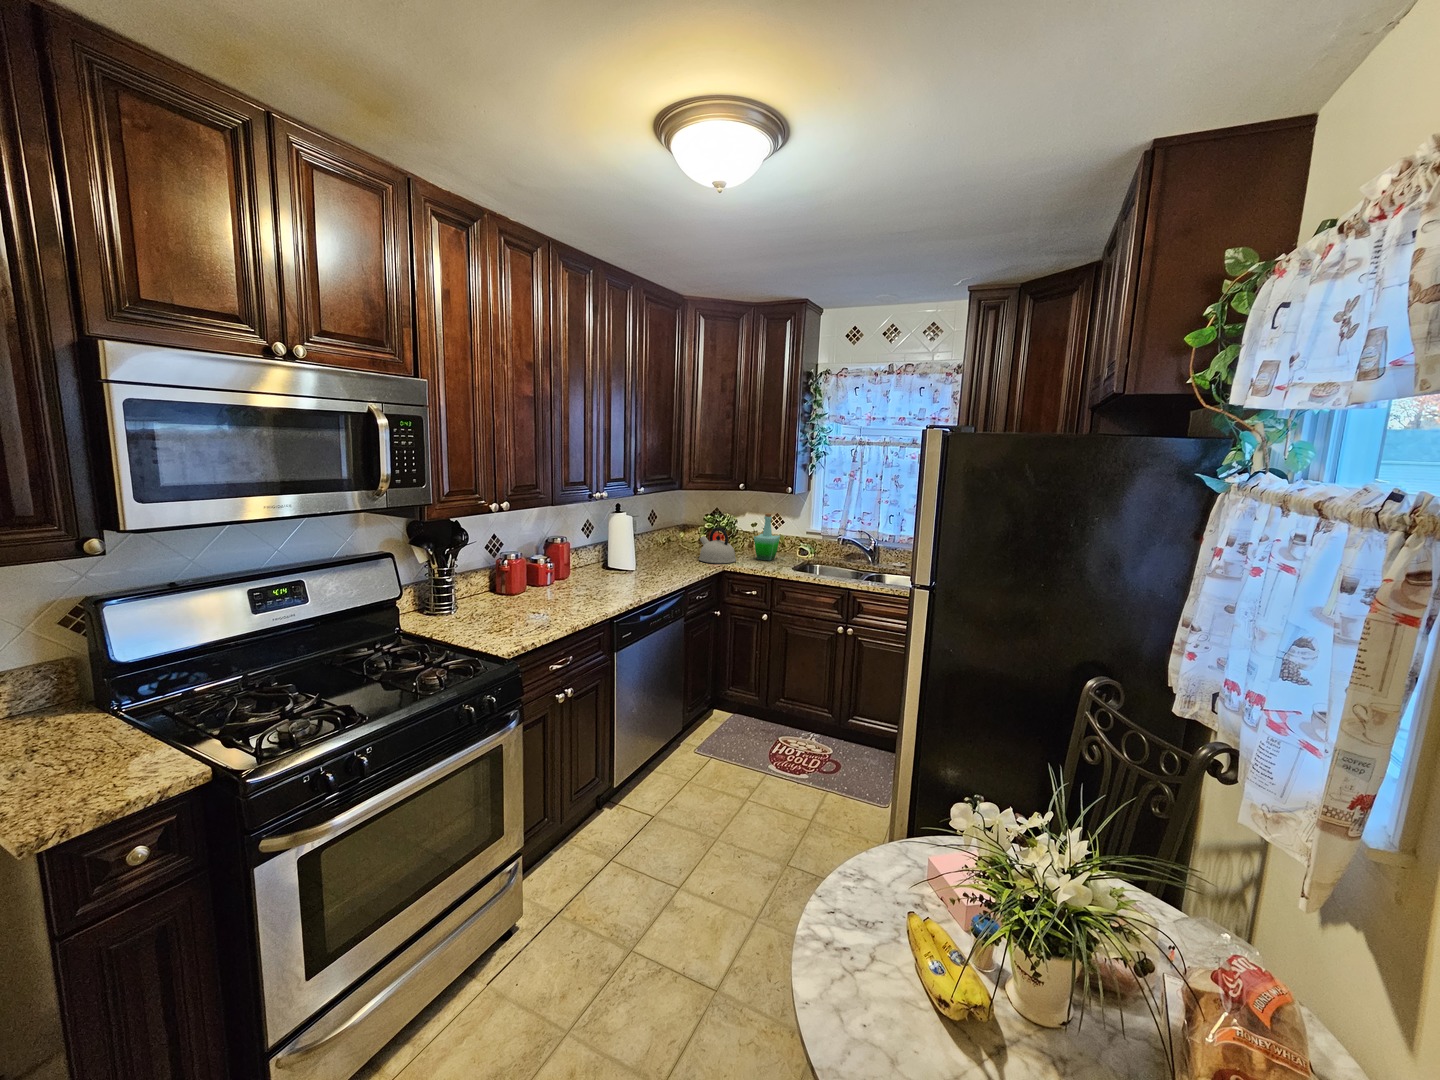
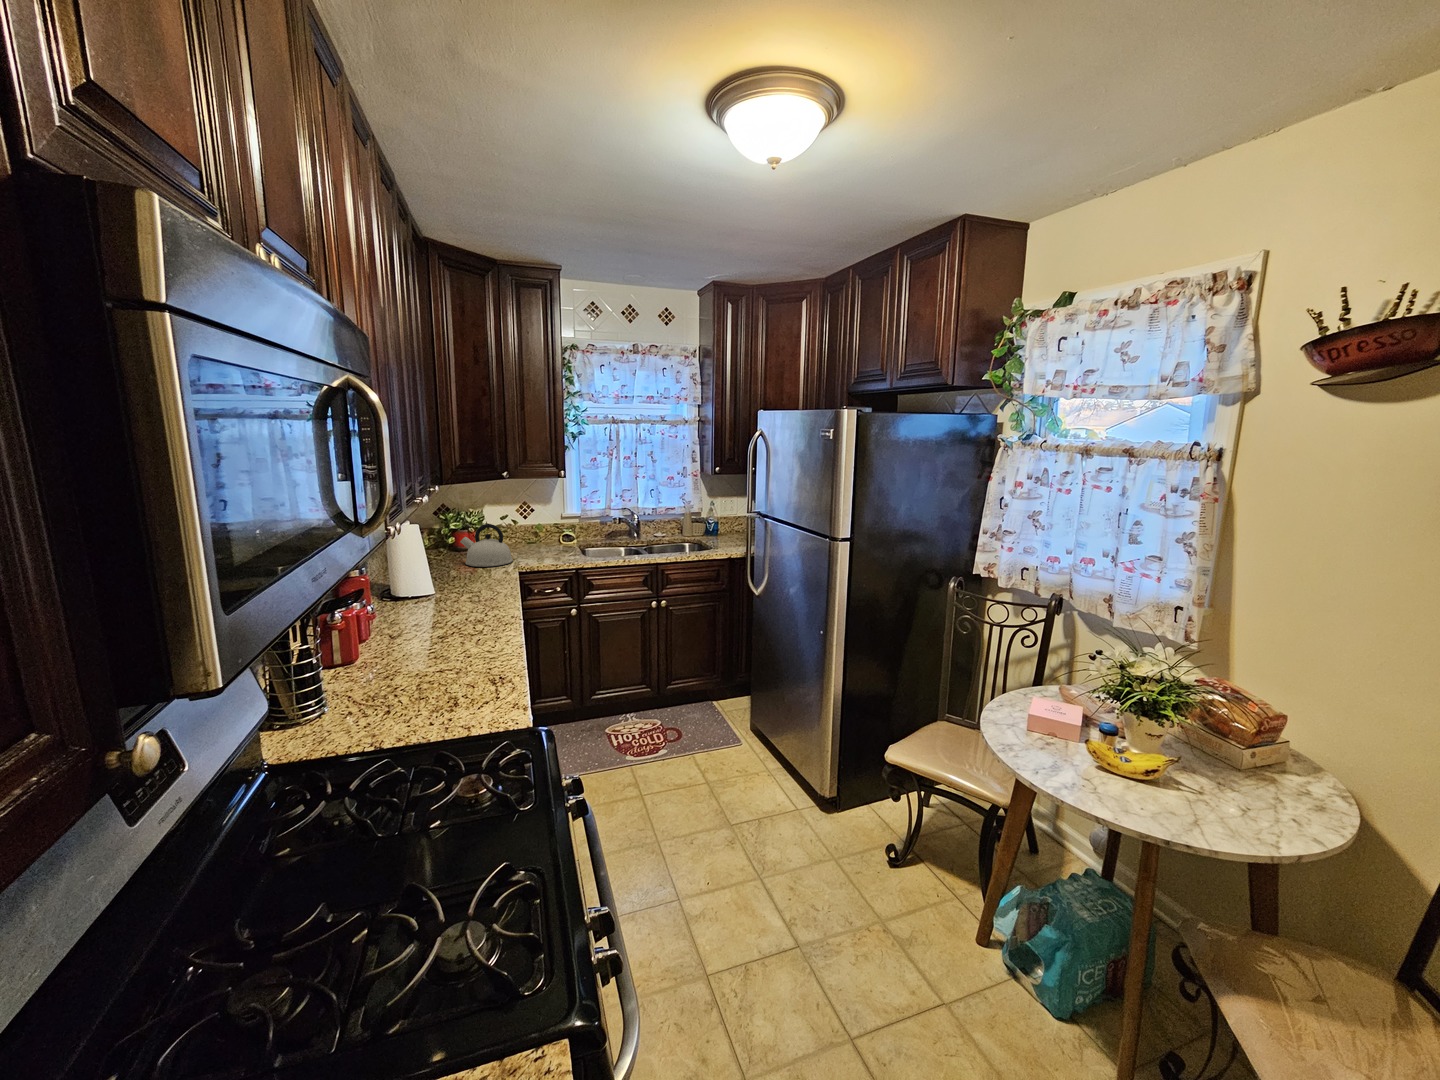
bottle: present [754,513,780,561] -> none [522,501,549,554]

